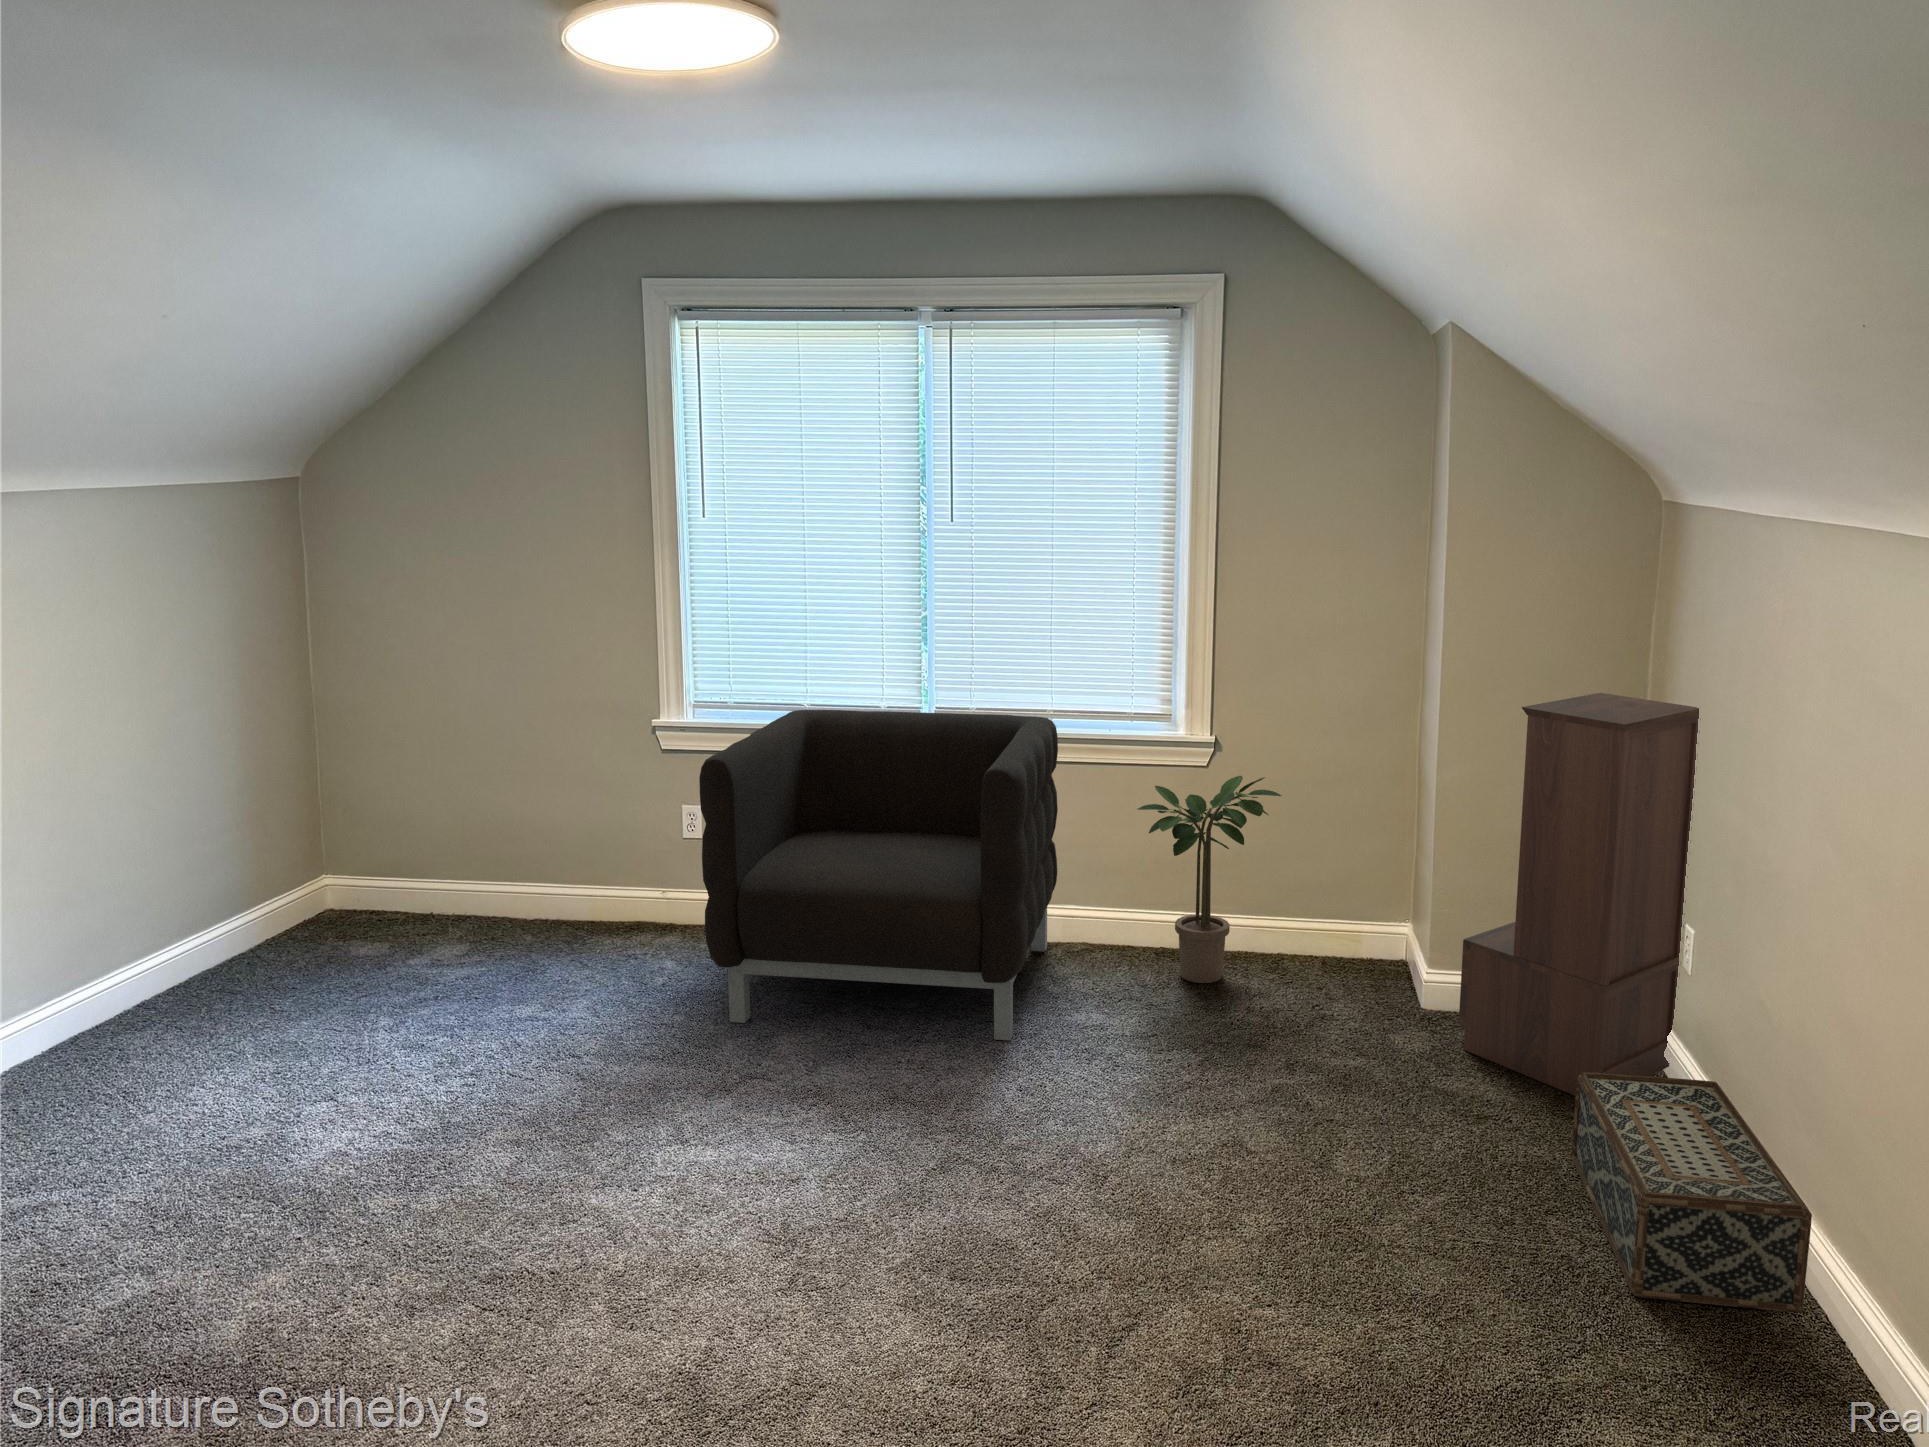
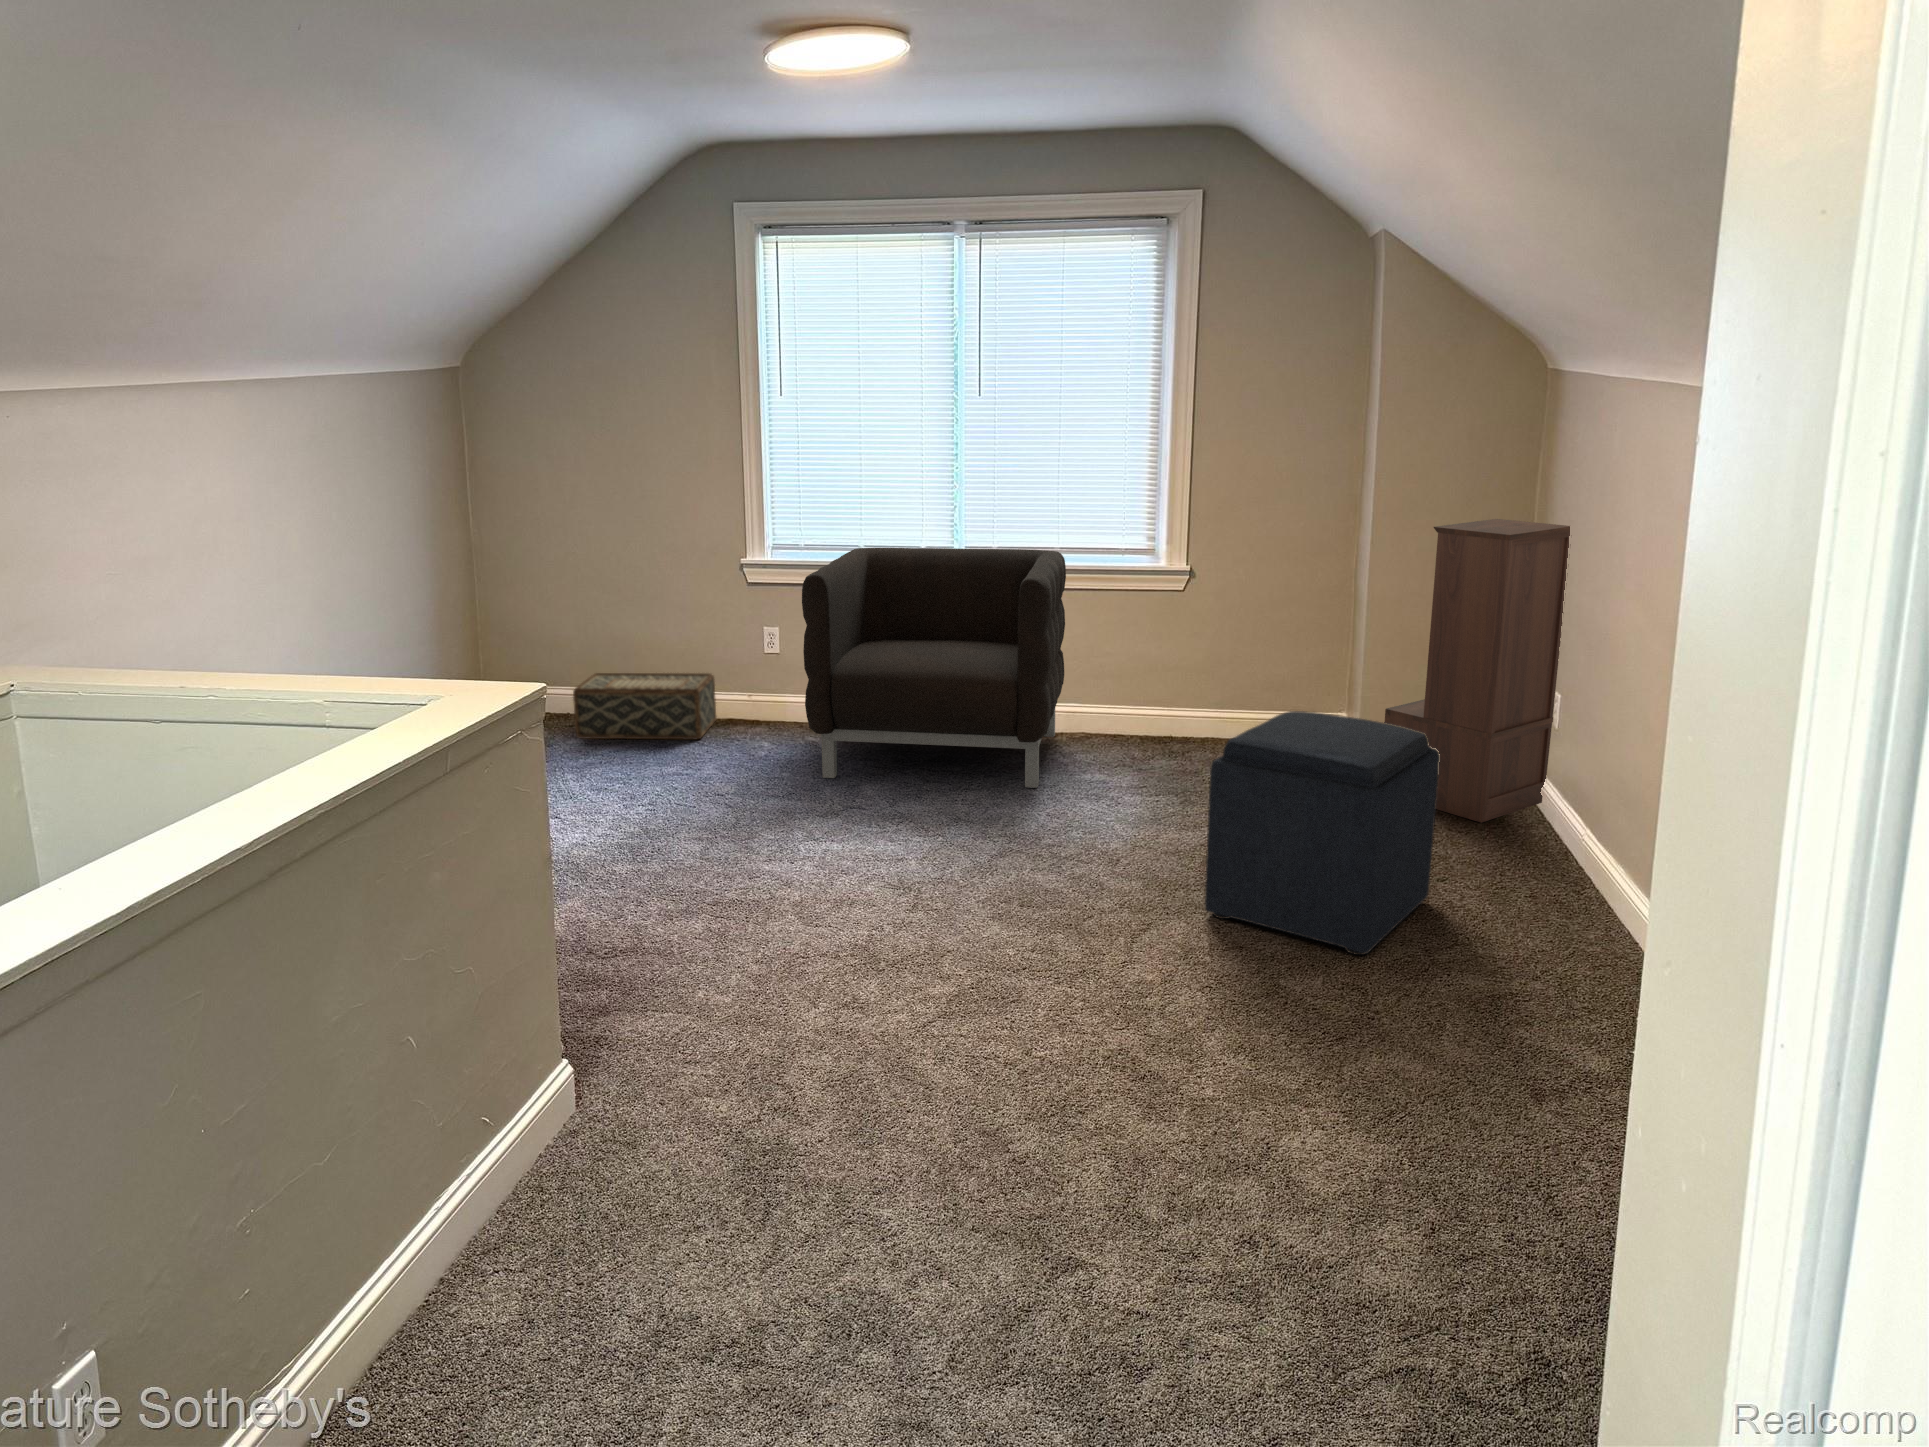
potted plant: present [1137,776,1281,983] -> none [1130,593,1245,755]
ottoman: none [1214,979,1546,1383] -> present [1205,711,1439,955]
woven basket: present [1572,1072,1812,1313] -> present [573,673,717,739]

